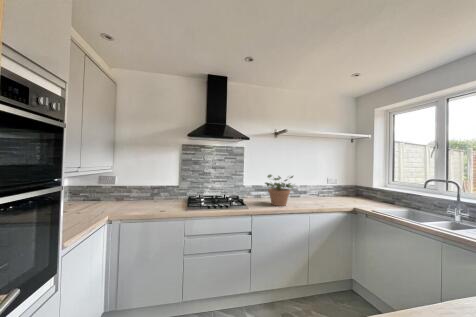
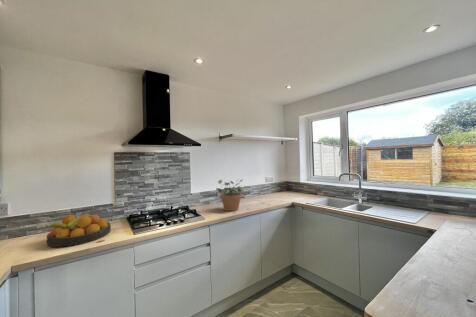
fruit bowl: none [134,189,174,210] -> present [46,214,111,247]

